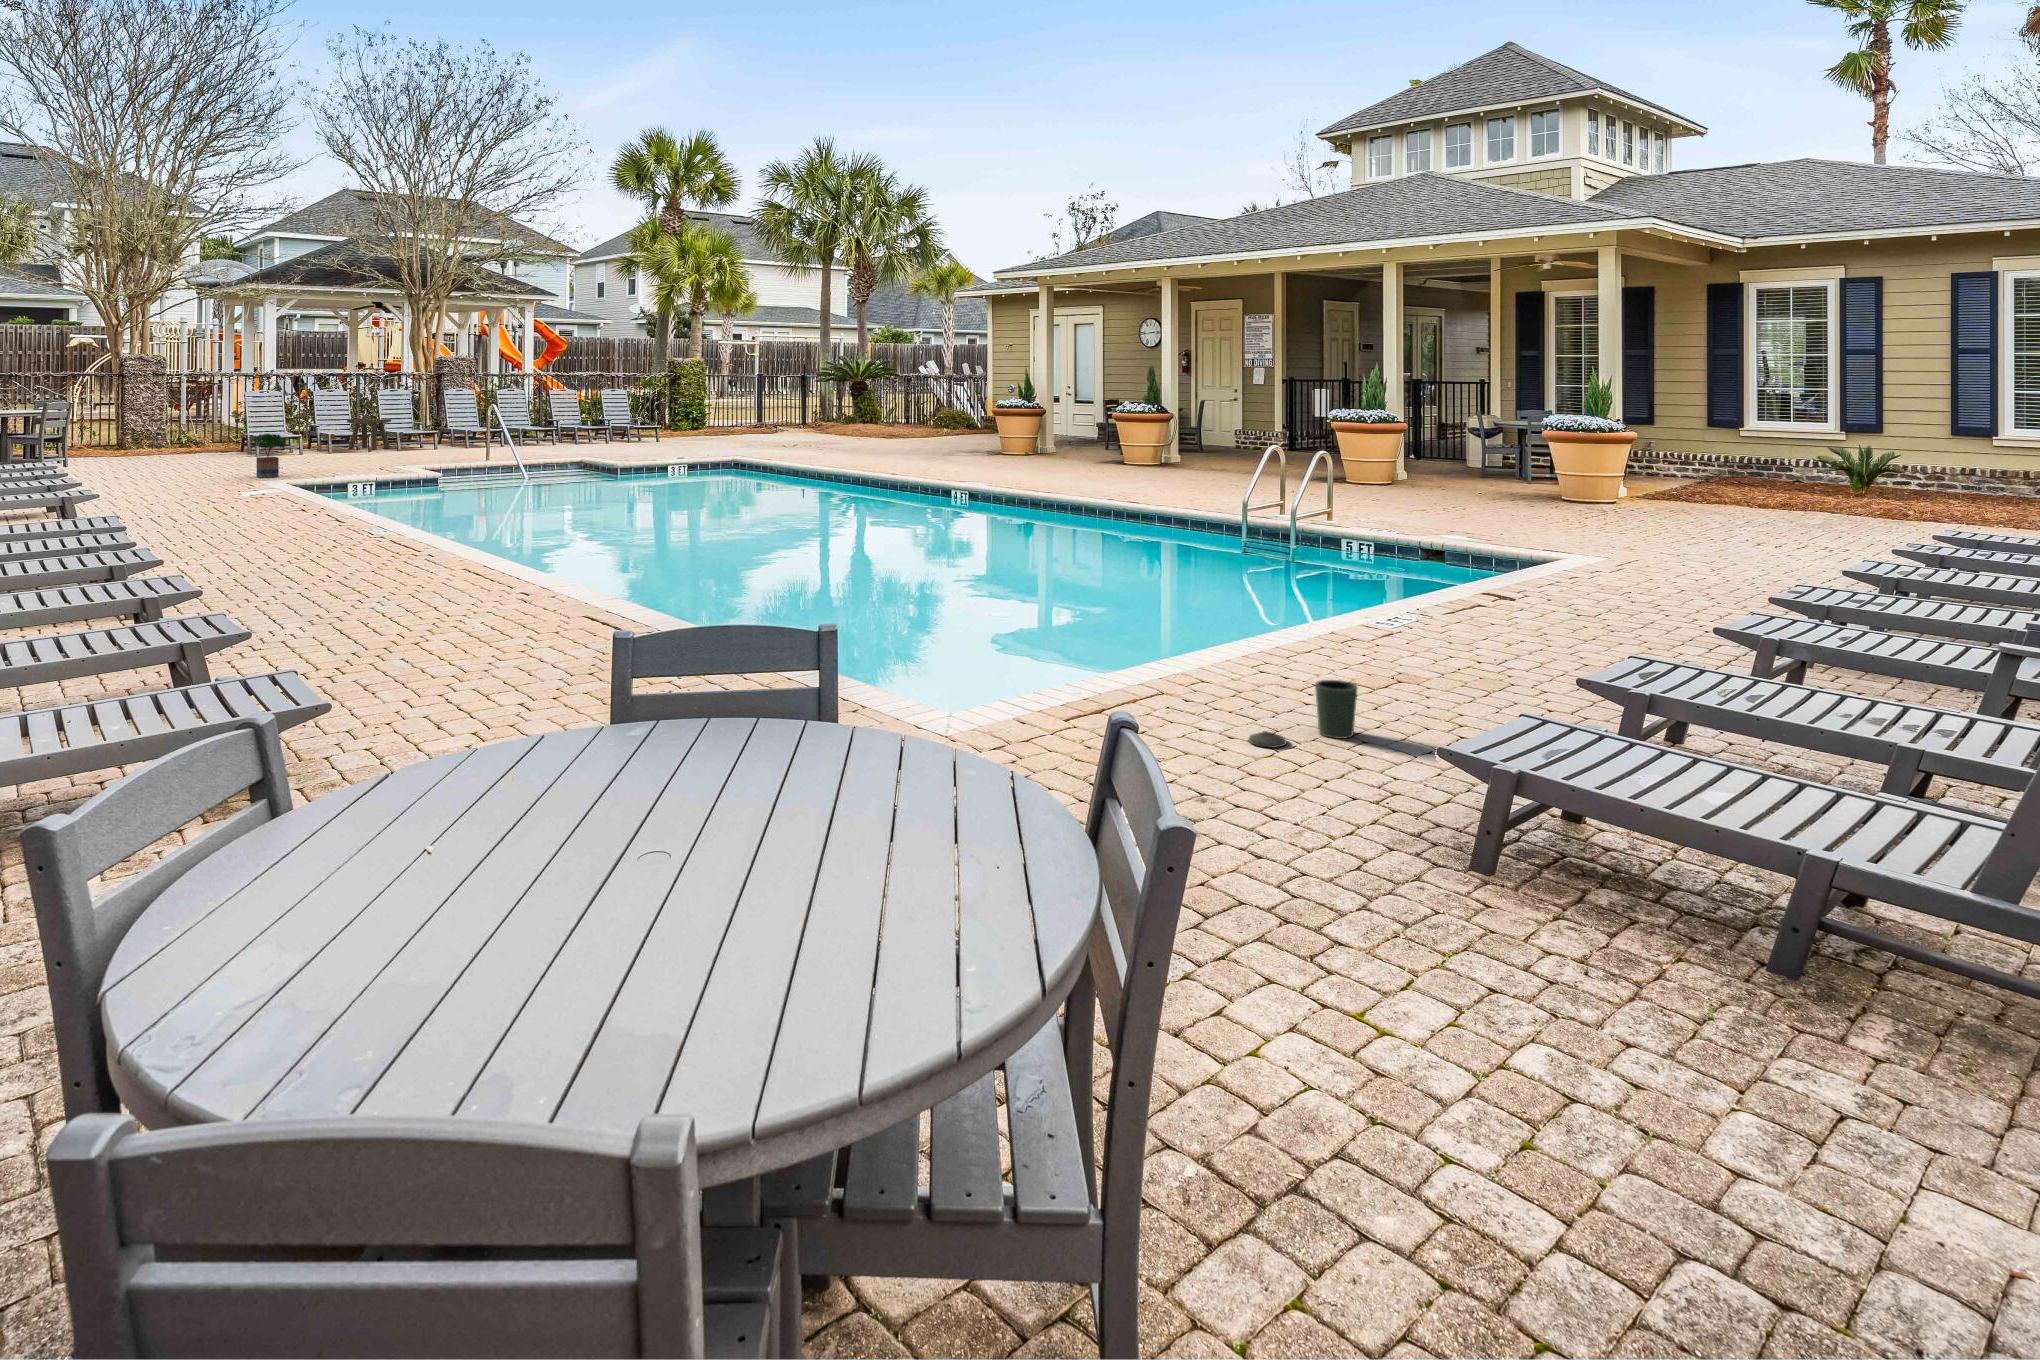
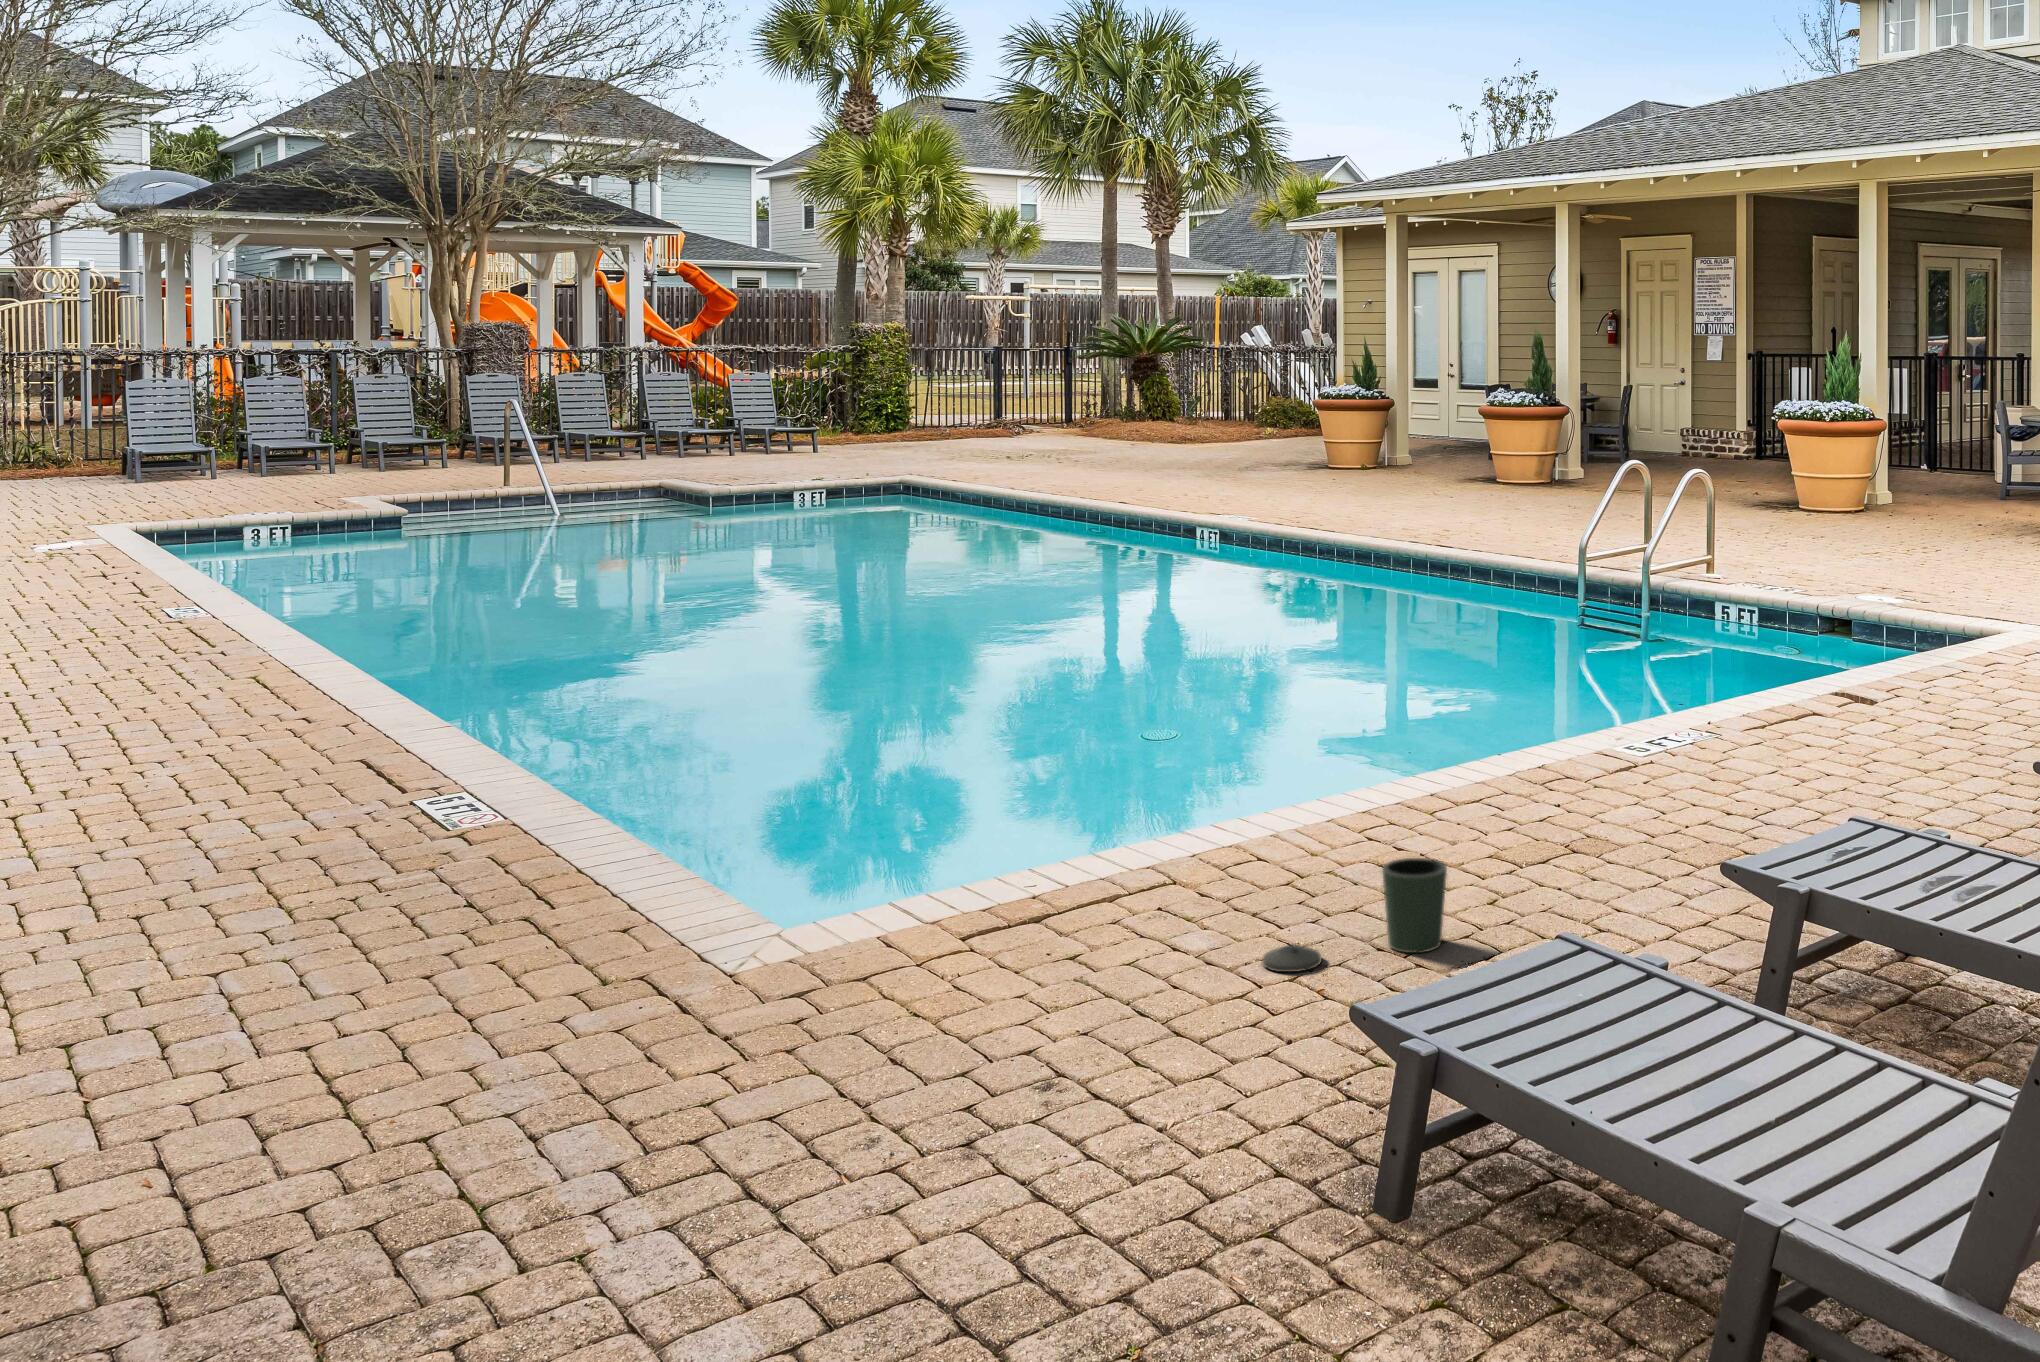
stool: present [347,418,391,450] -> none [289,421,361,471]
potted tree: present [252,434,285,478] -> none [78,449,139,520]

